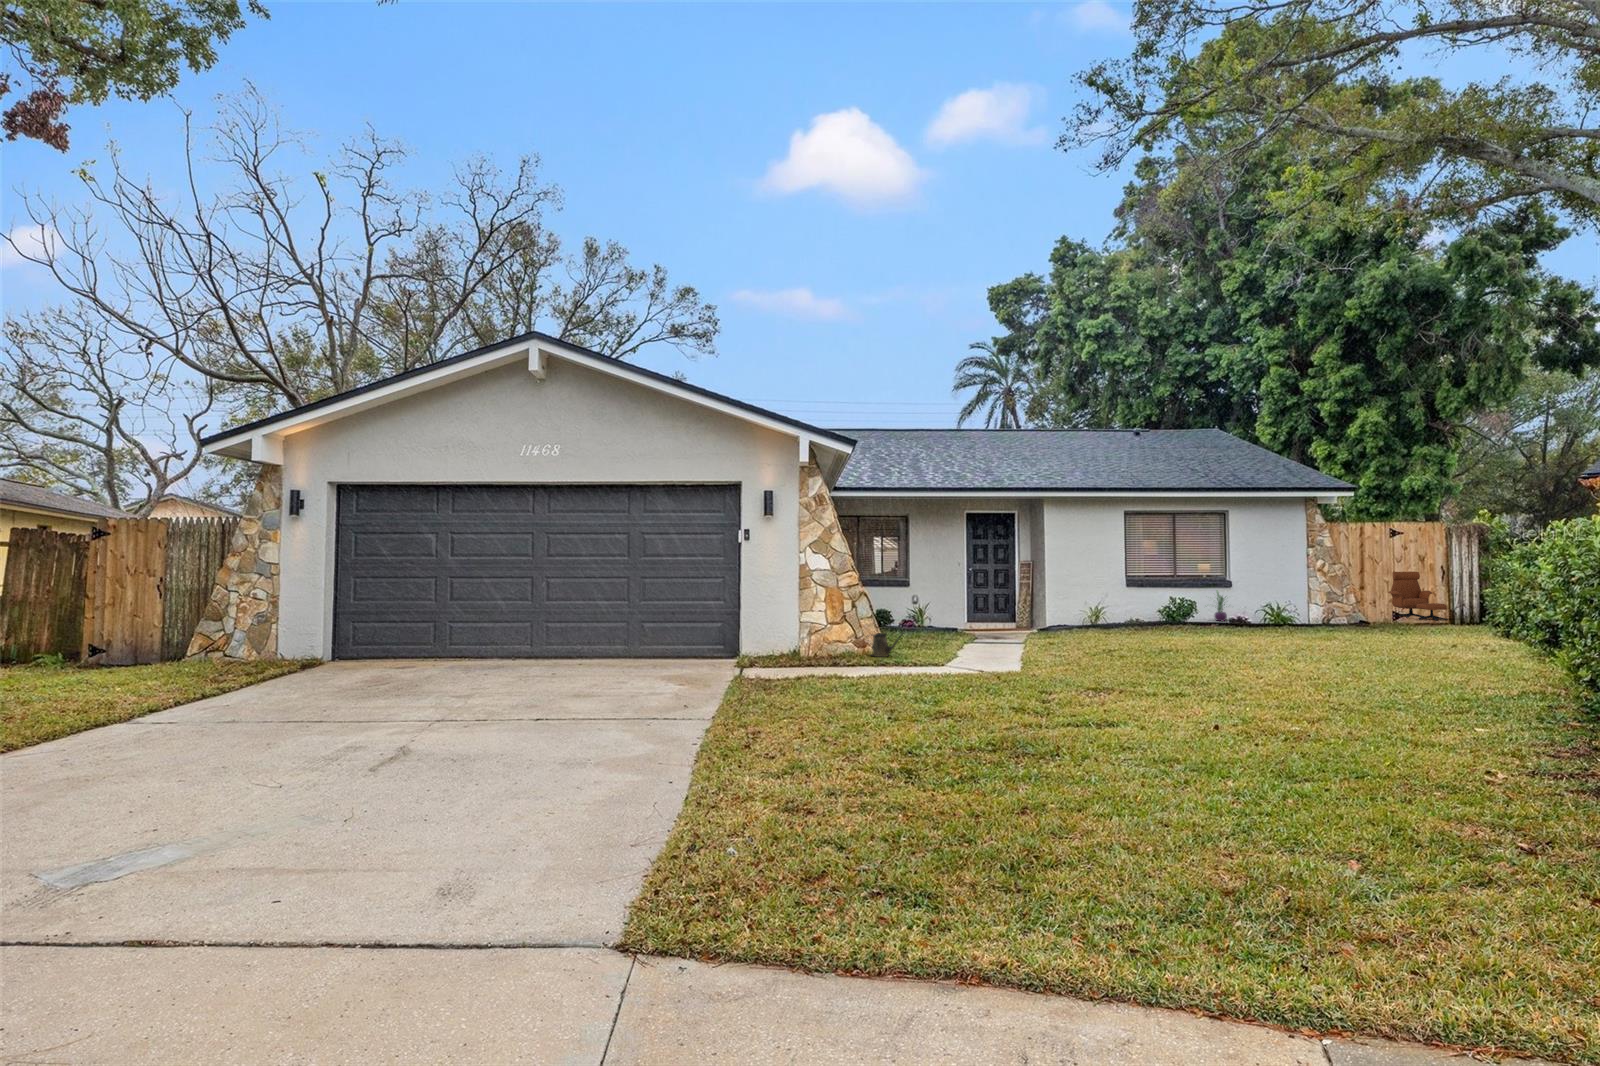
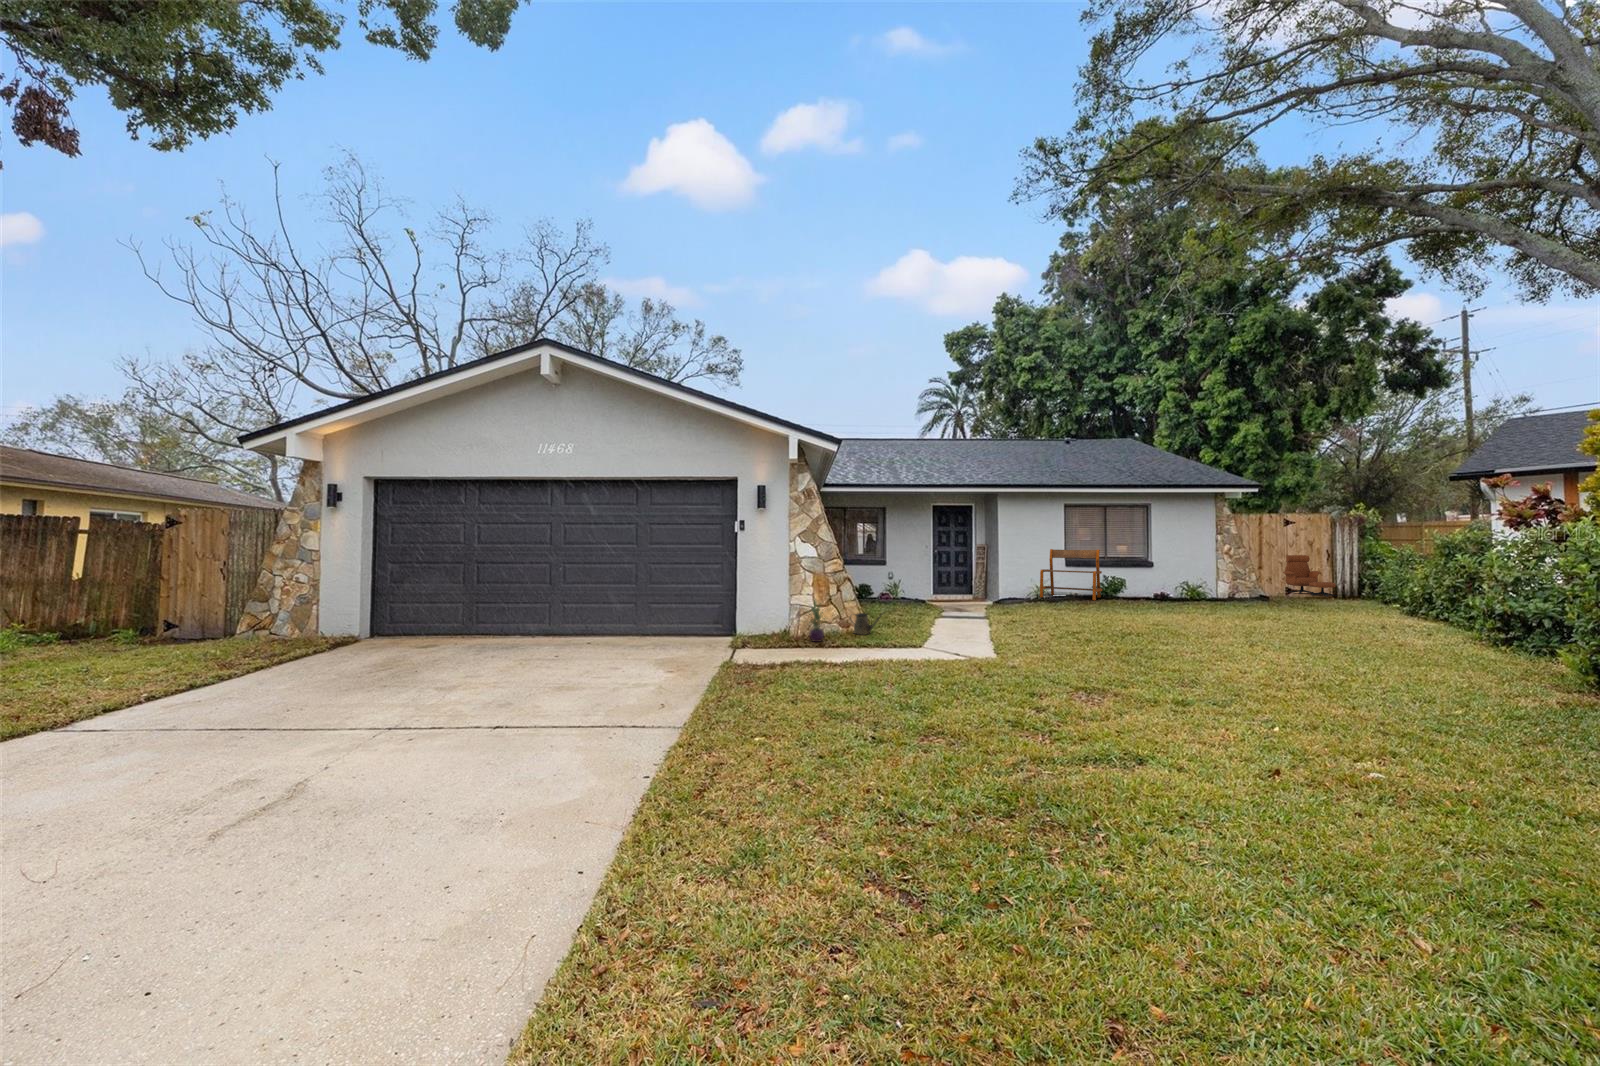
bench: none [1095,565,1169,625] -> present [1040,549,1102,600]
decorative plant: present [1215,591,1227,621] -> present [809,602,824,642]

